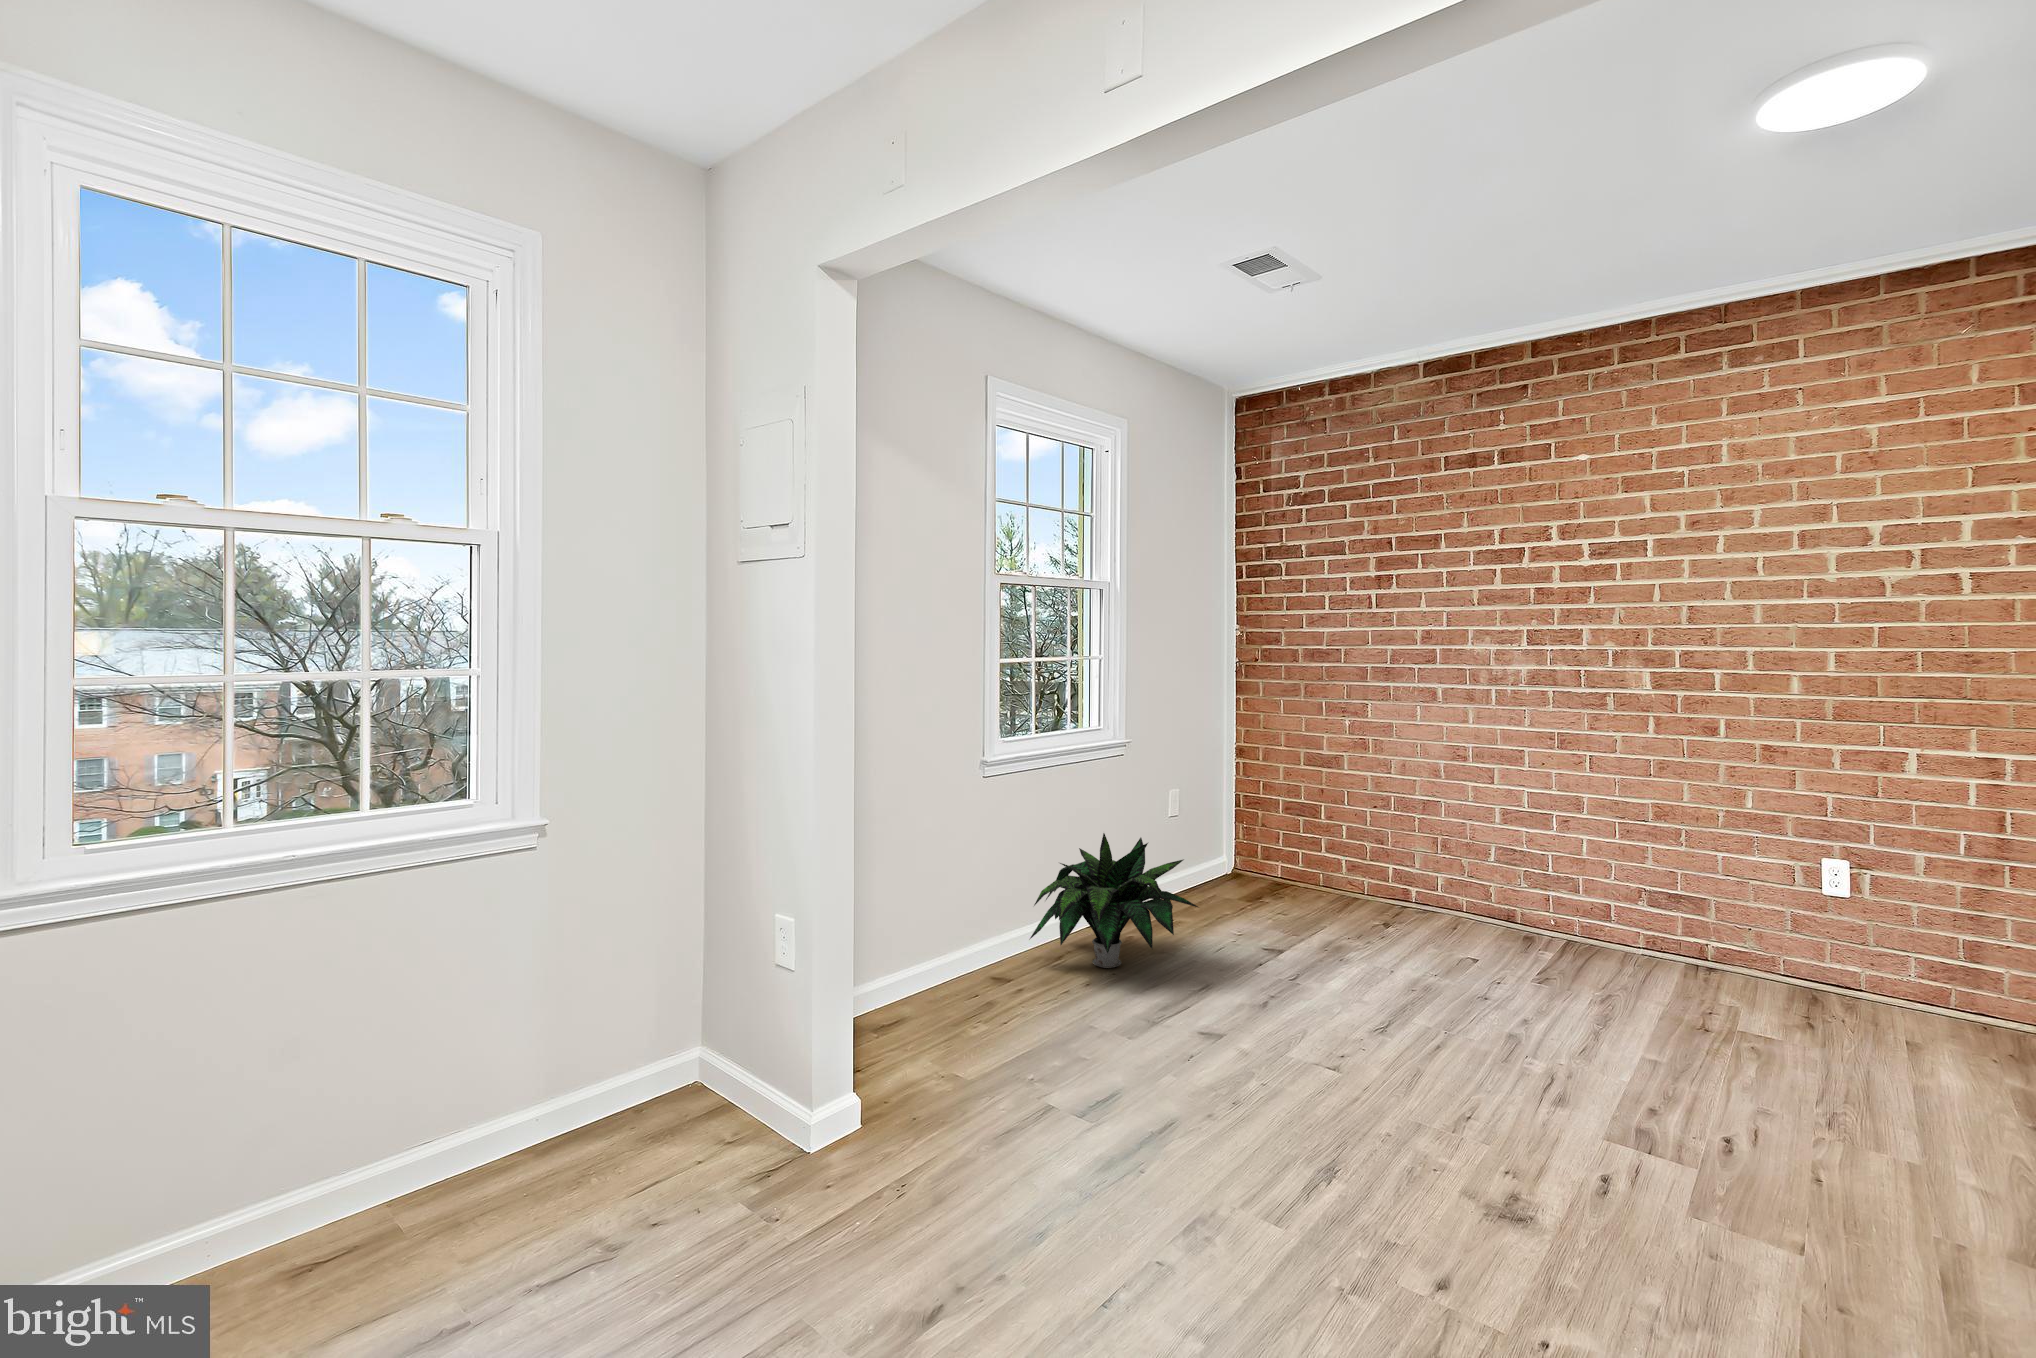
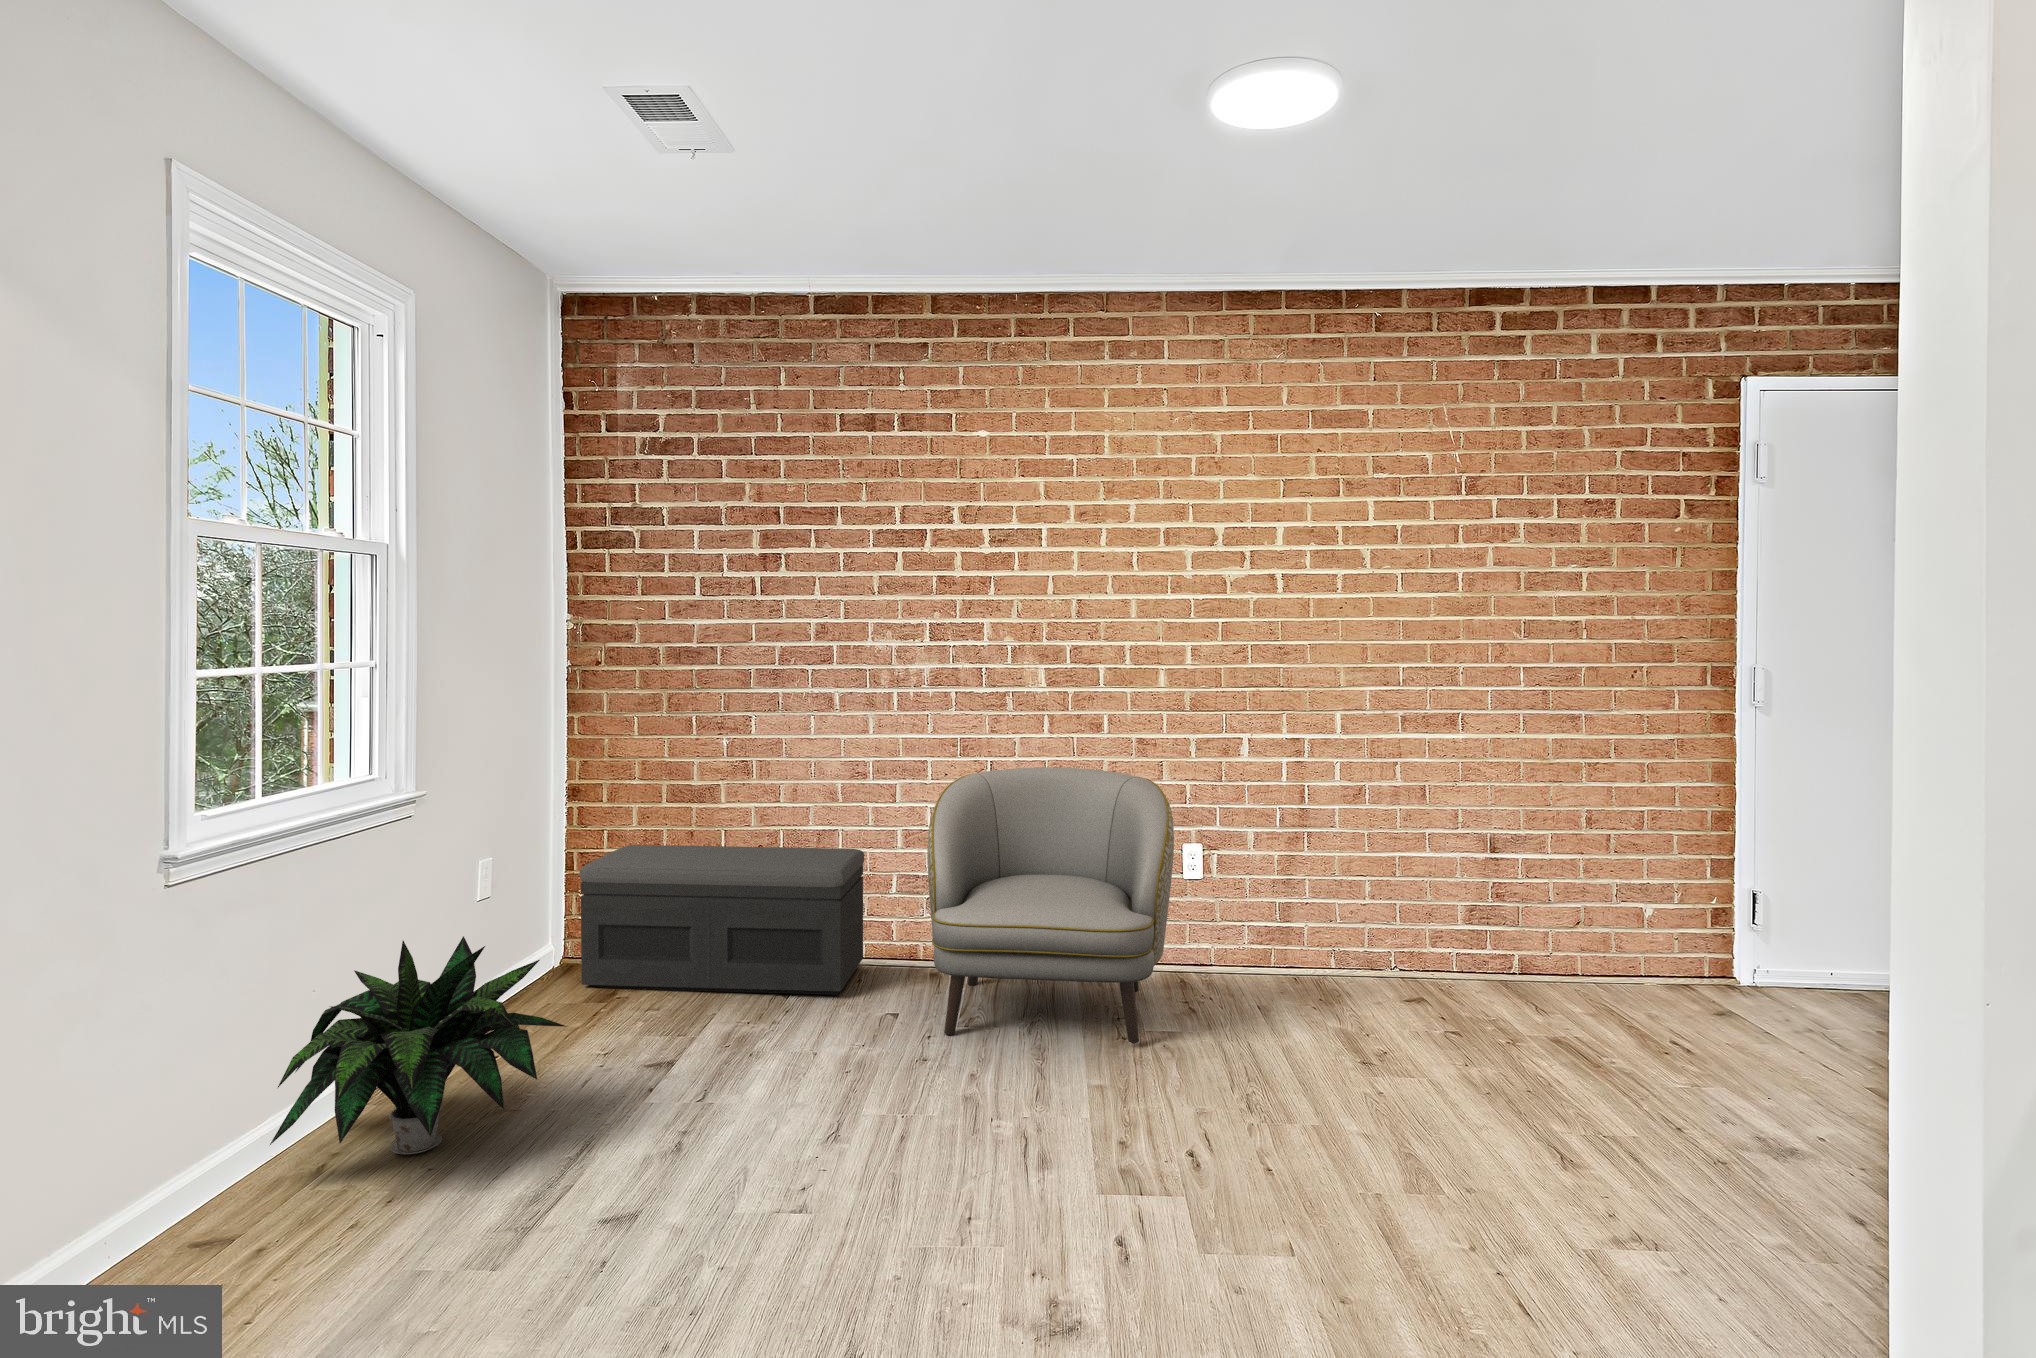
armchair: none [1501,763,1785,1034] -> present [927,767,1174,1044]
storage bench: none [1232,799,1461,936] -> present [580,845,864,995]

